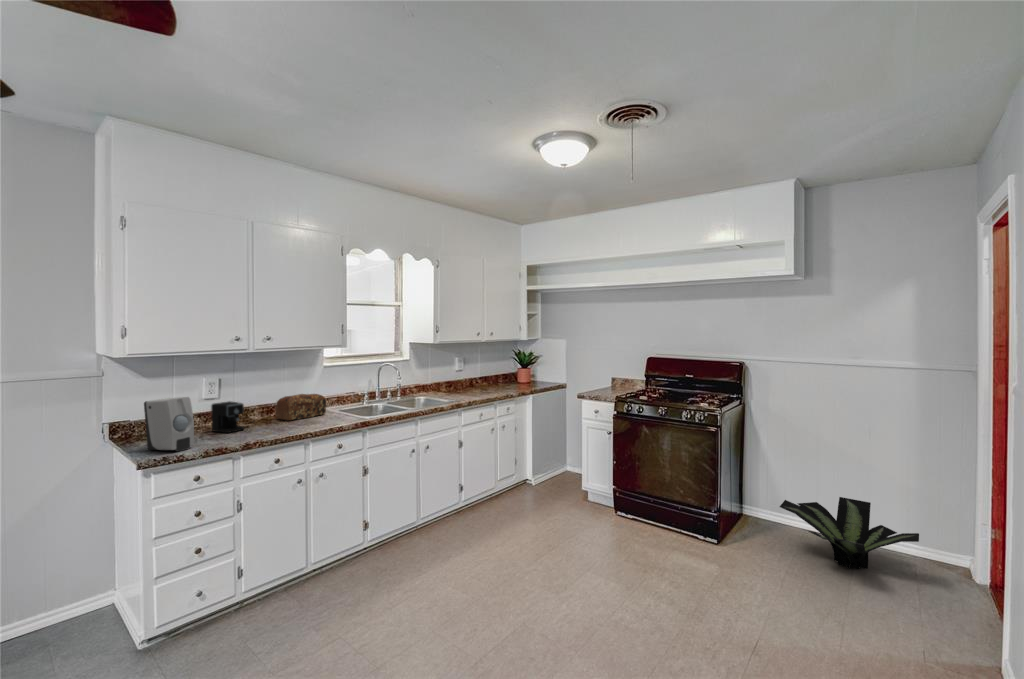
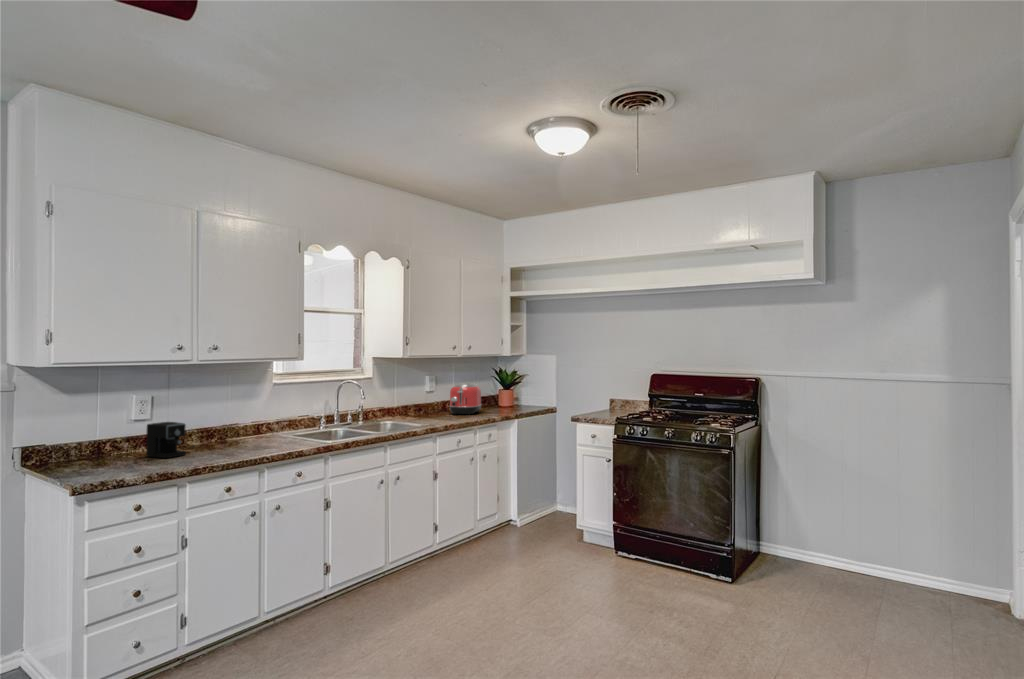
toaster: none [475,364,503,391] -> present [450,383,481,415]
bread loaf: present [275,394,326,421] -> none [219,415,279,446]
soap dispenser: present [144,397,194,451] -> none [74,413,133,477]
potted plant: present [780,497,919,569] -> none [802,528,953,608]

